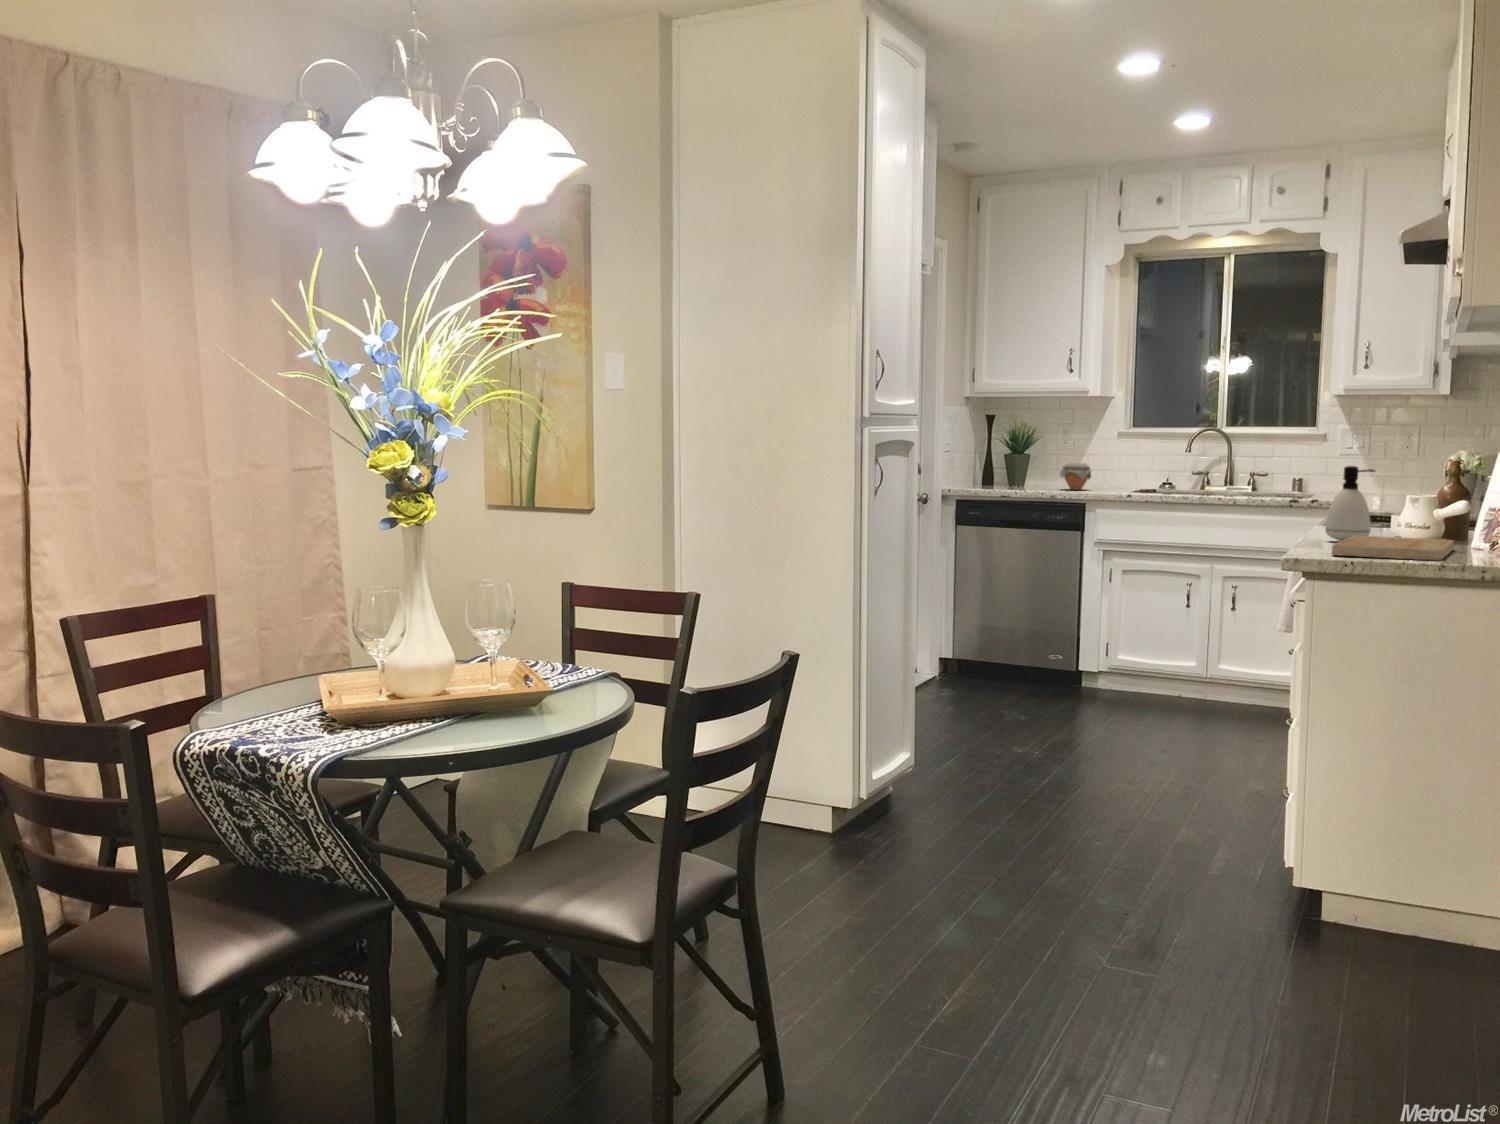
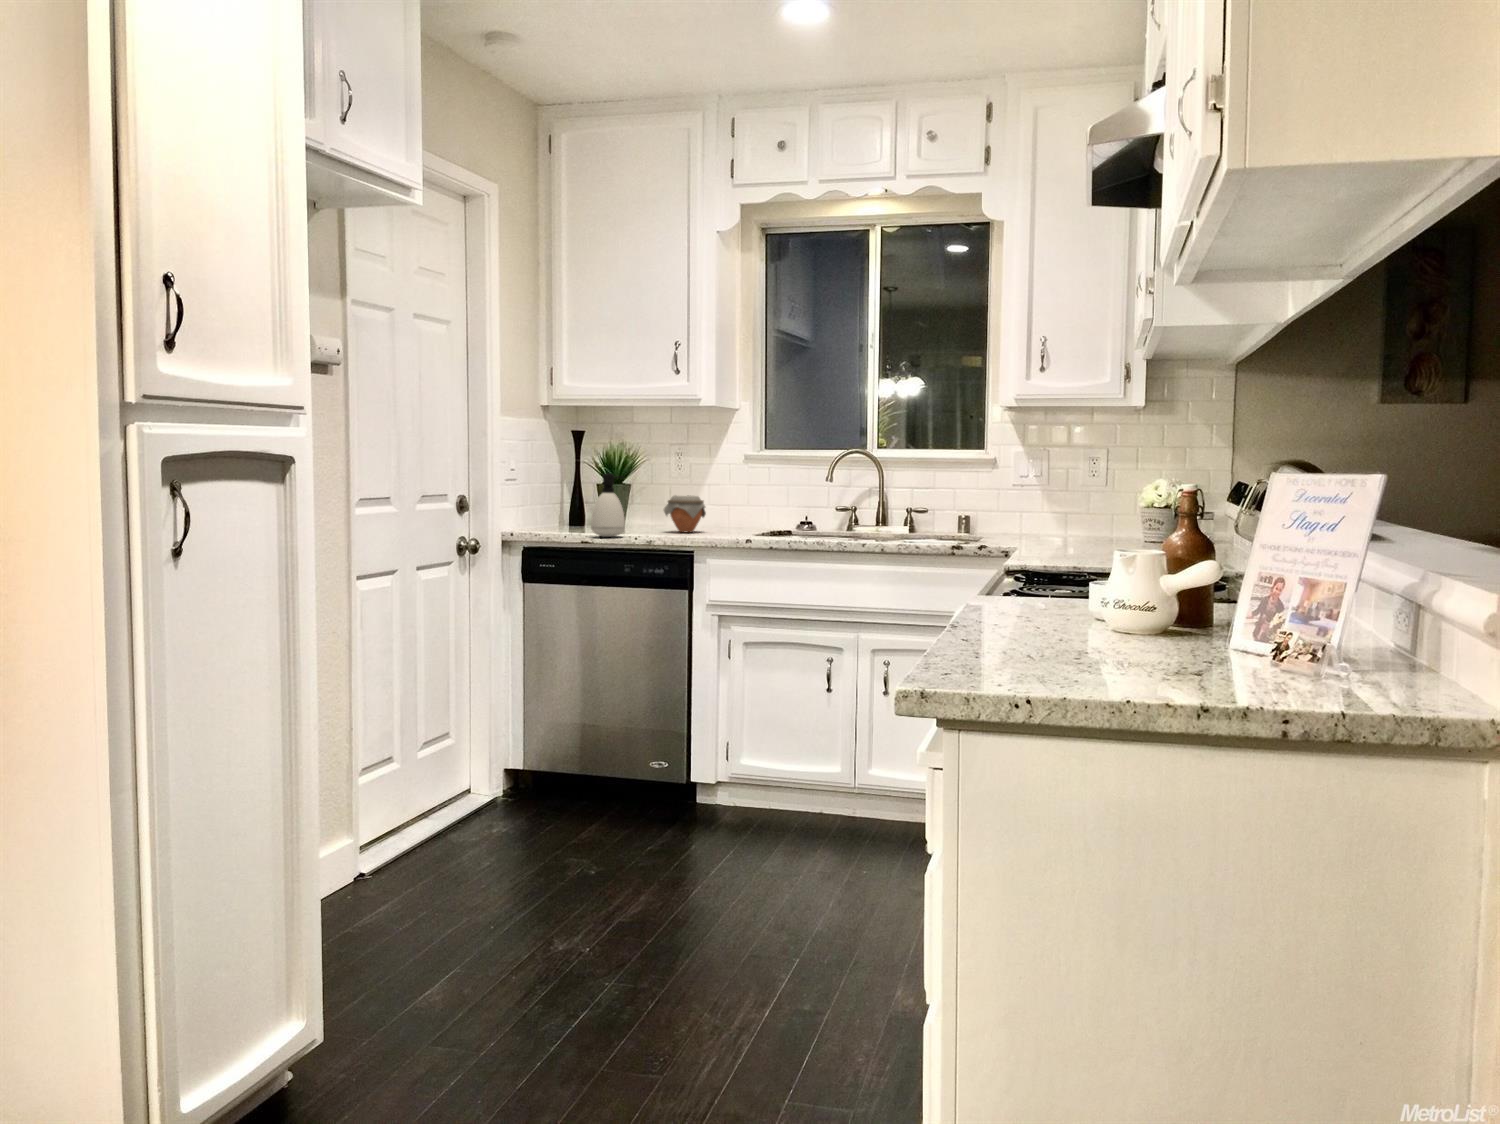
soap dispenser: present [1325,466,1375,541] -> present [591,474,625,537]
cutting board: present [1332,536,1454,561] -> none [997,618,1193,678]

